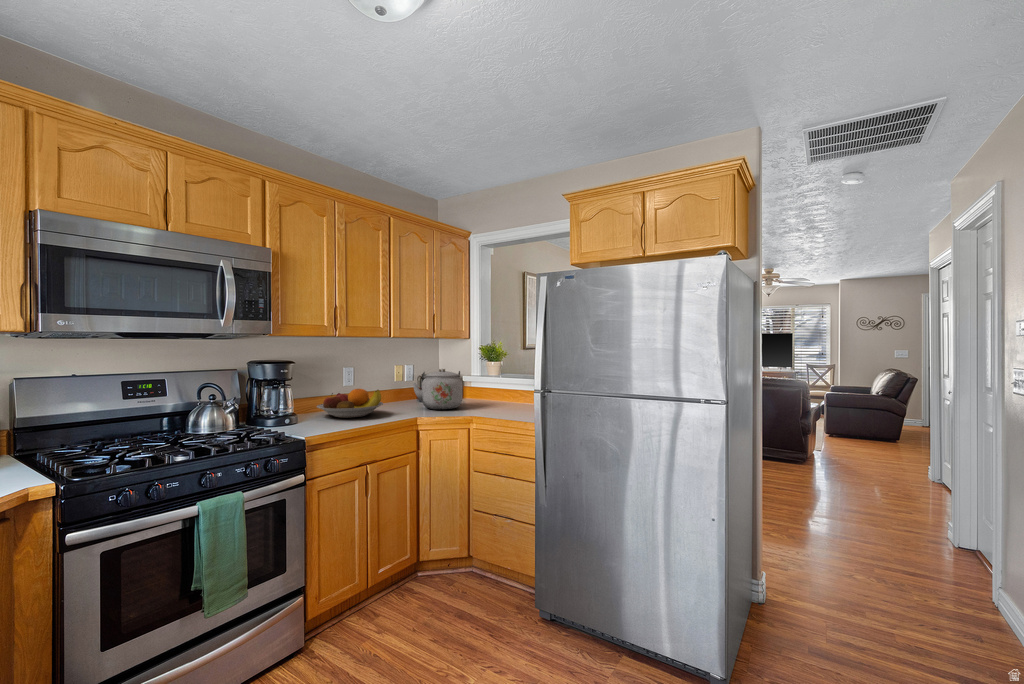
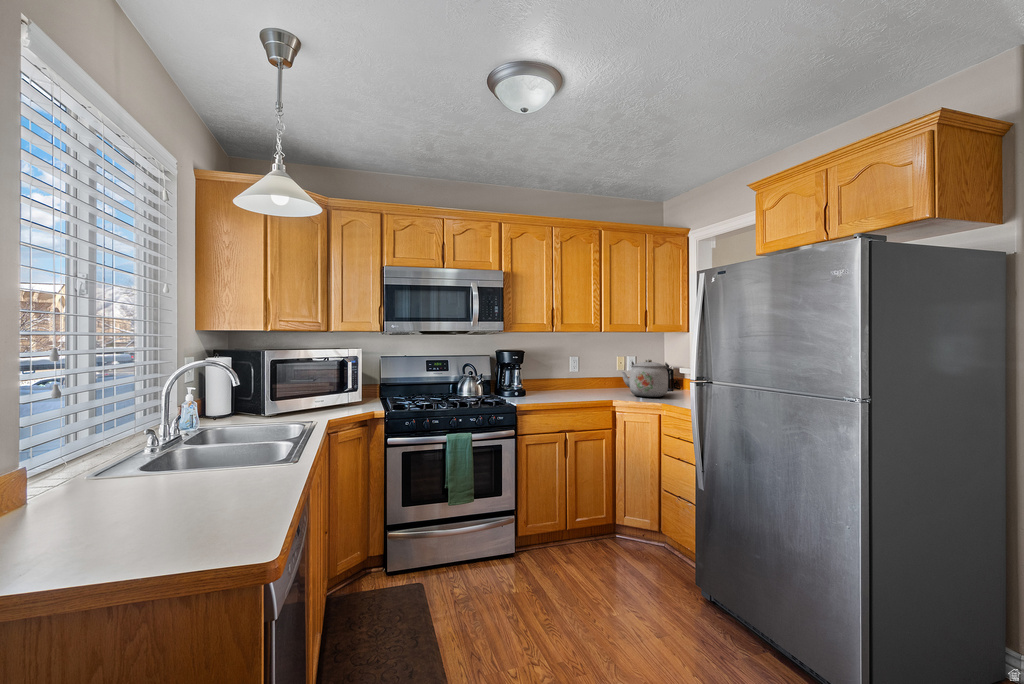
fruit bowl: present [317,389,383,418] -> none [540,373,591,396]

